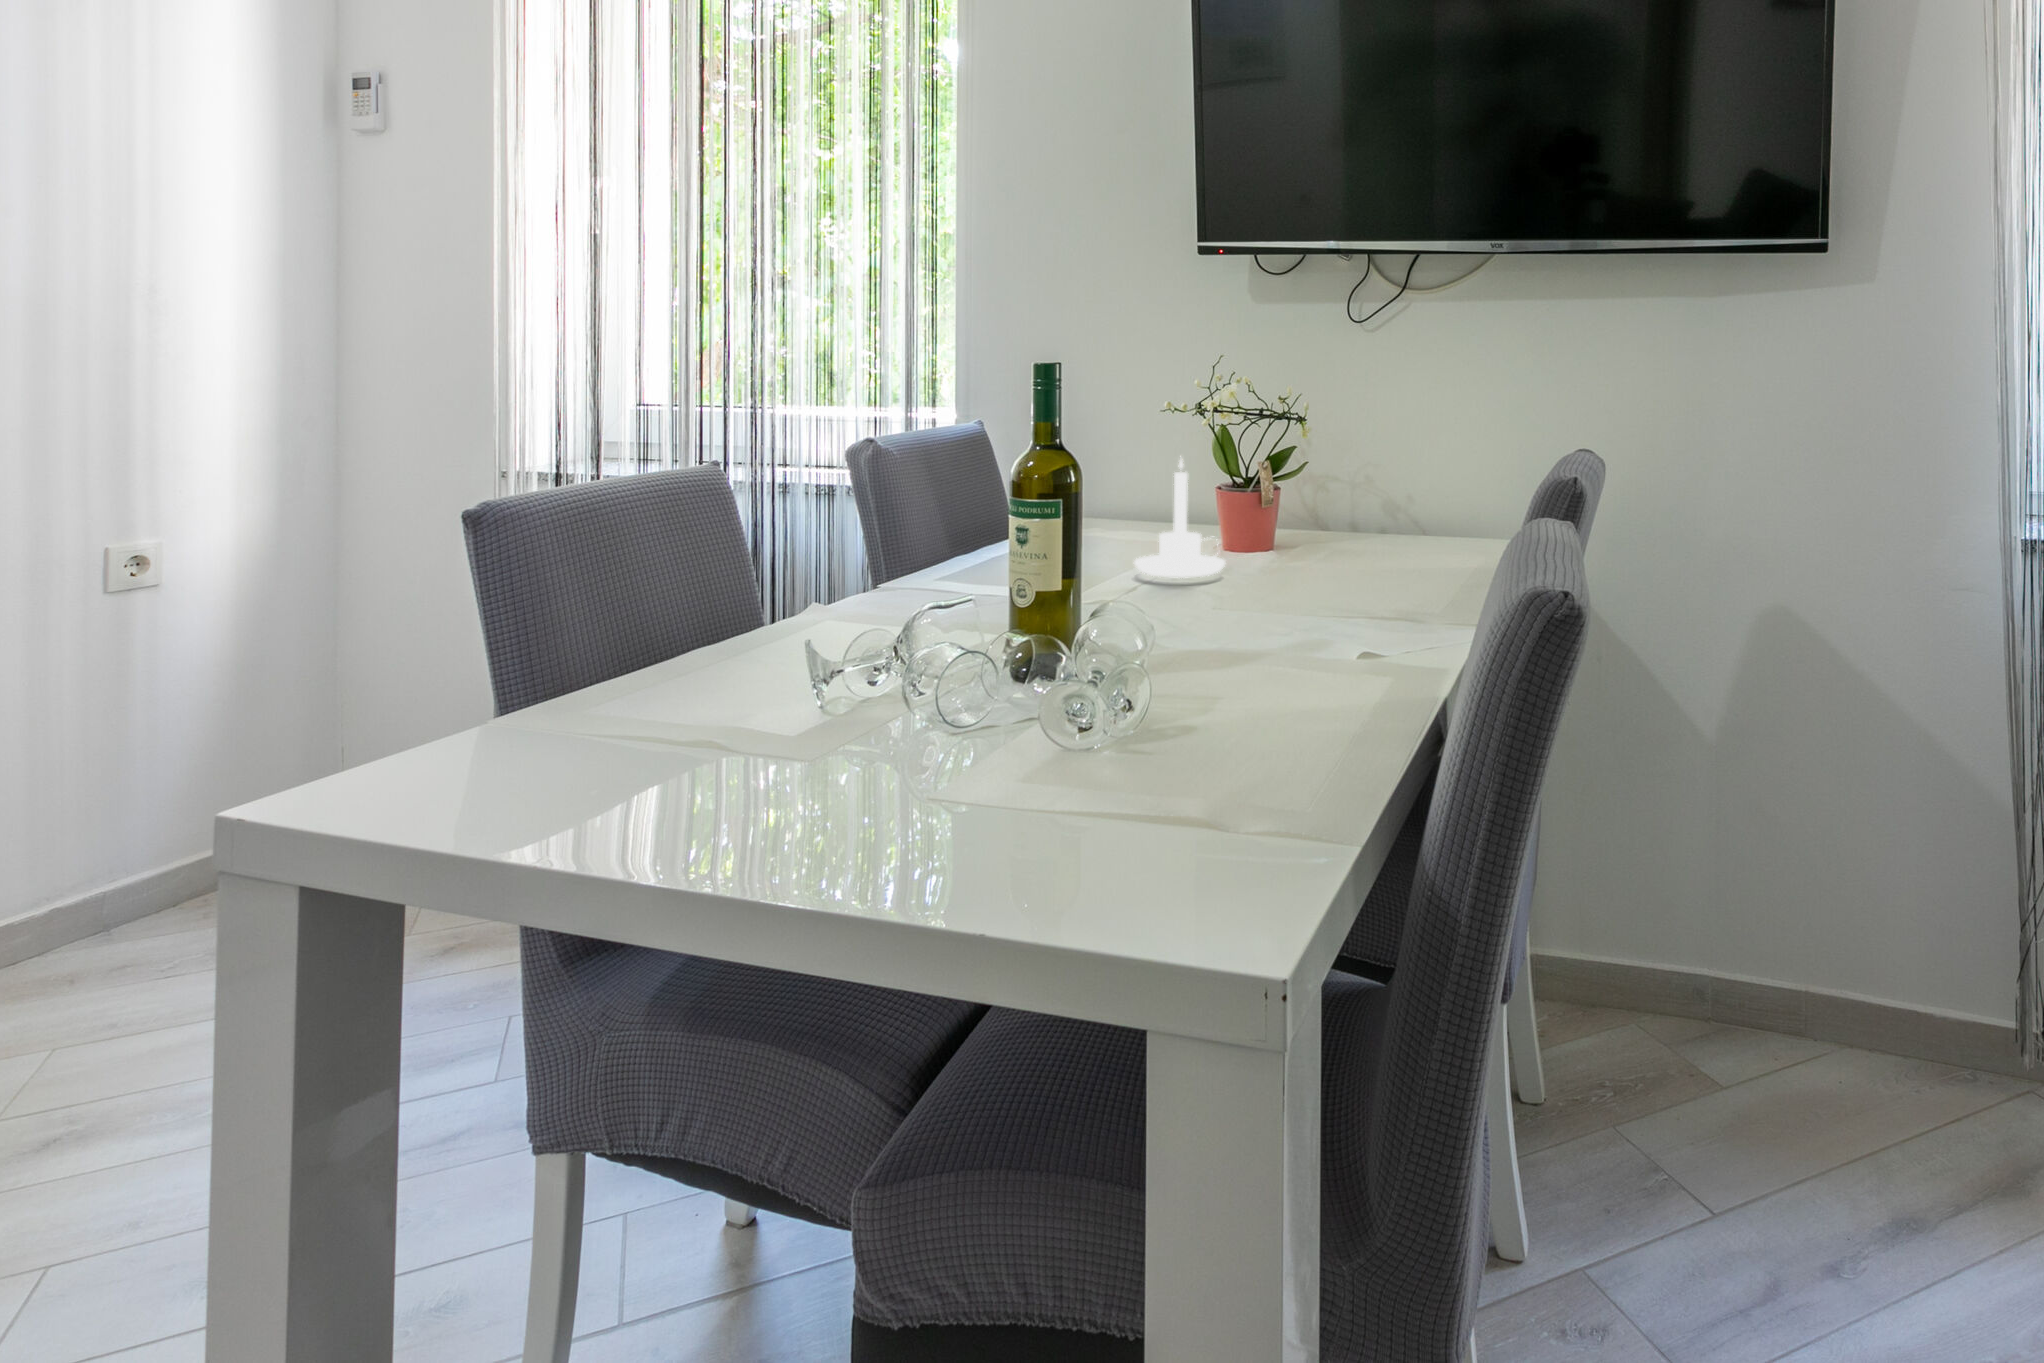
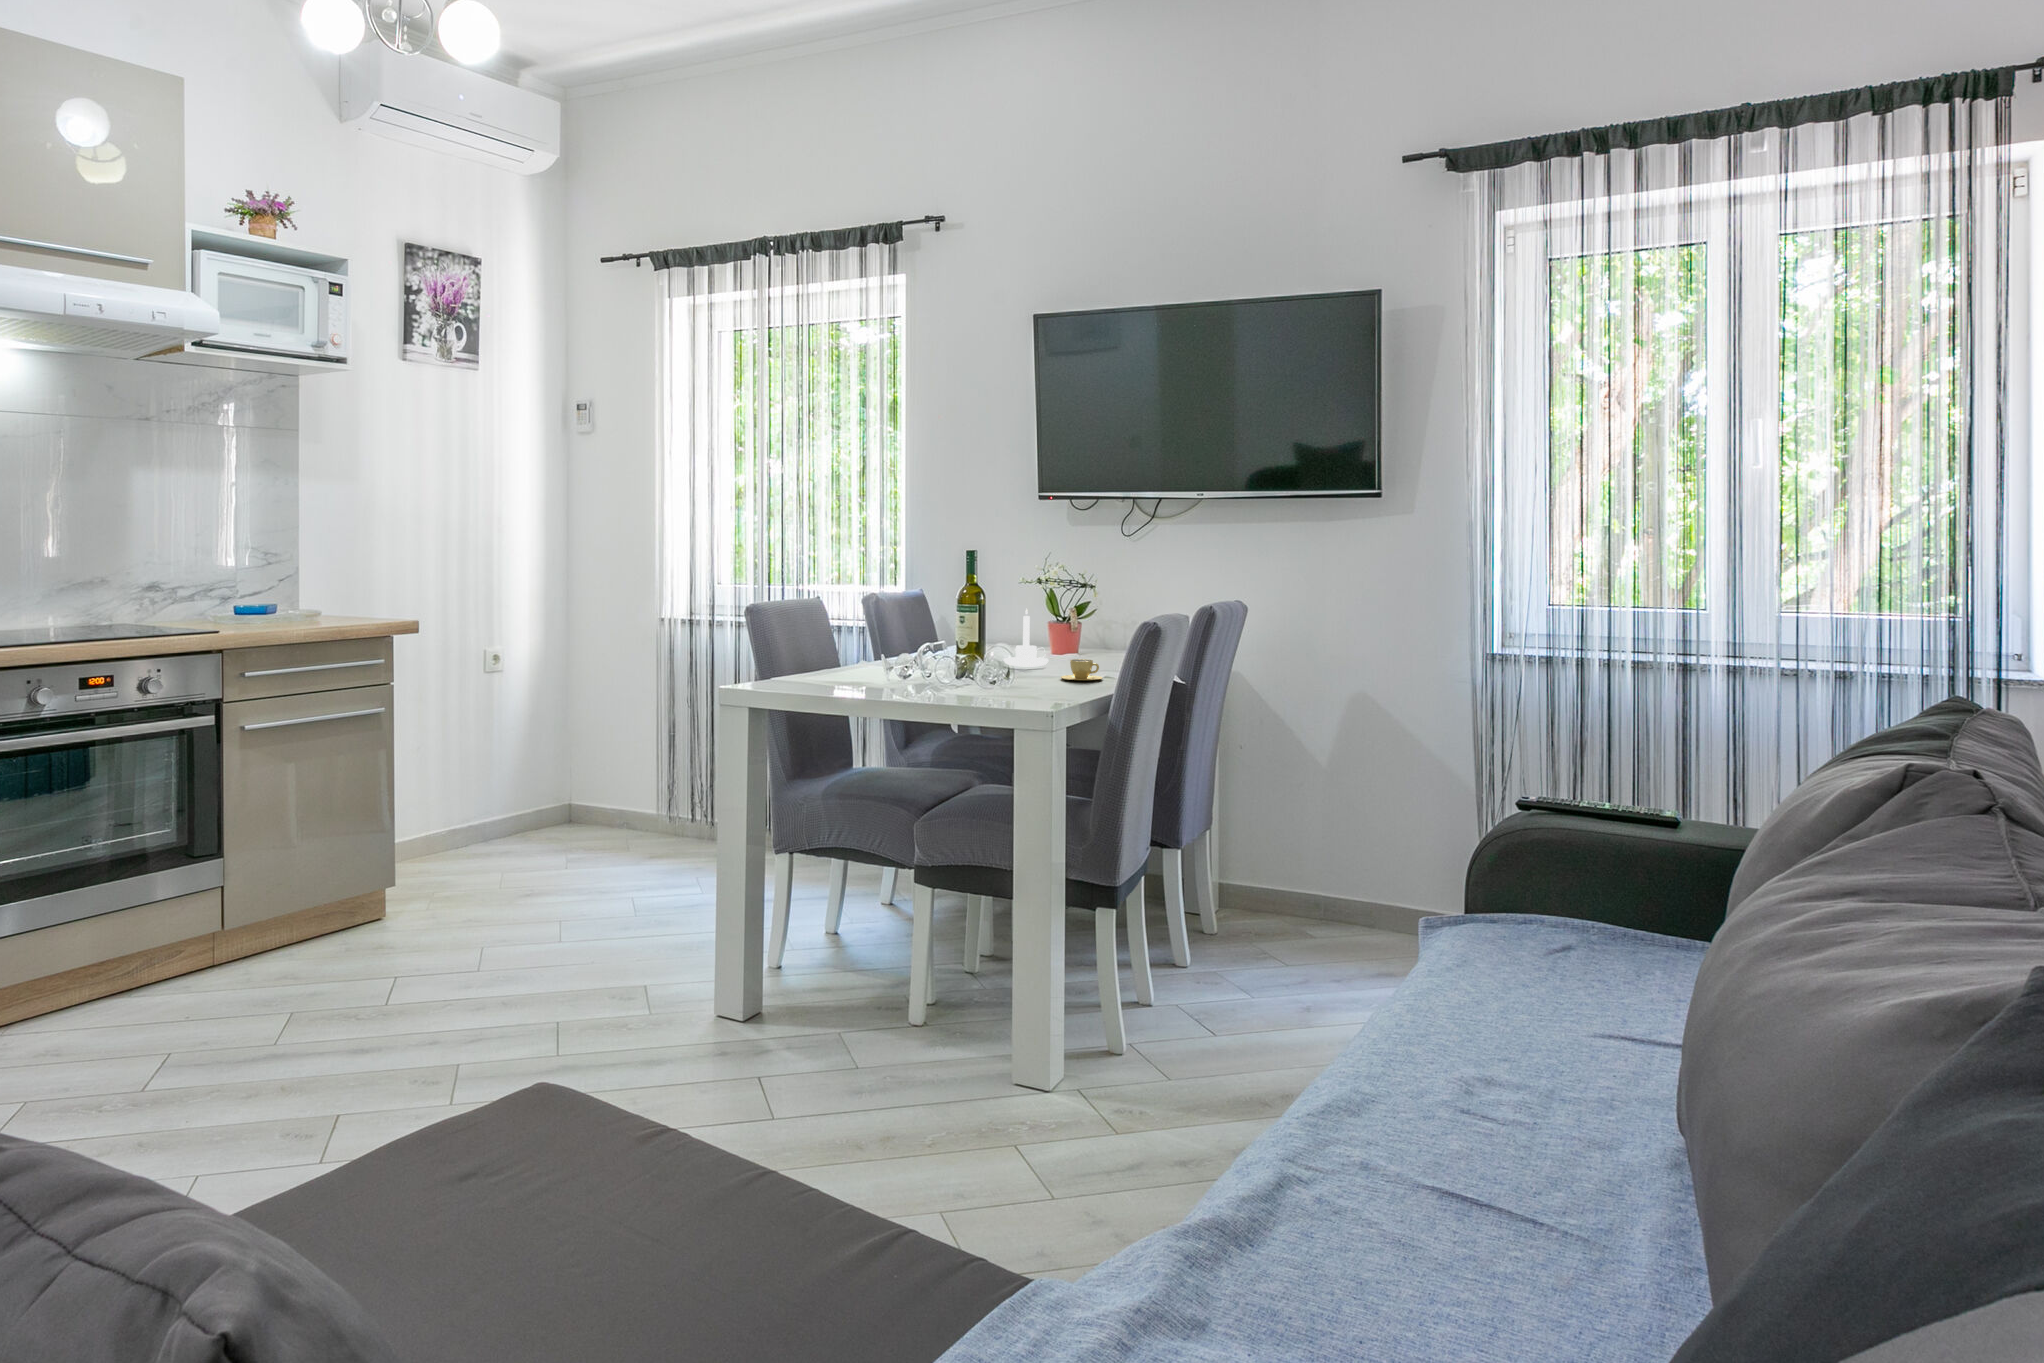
cup: none [1260,568,1351,618] -> present [1061,659,1102,680]

